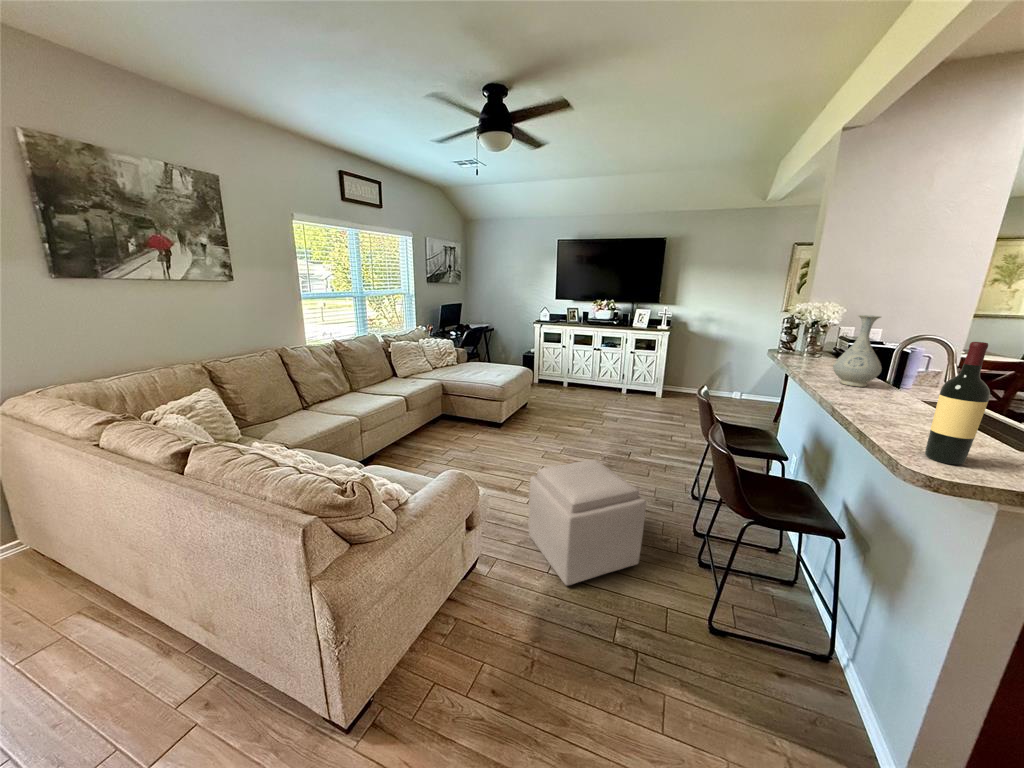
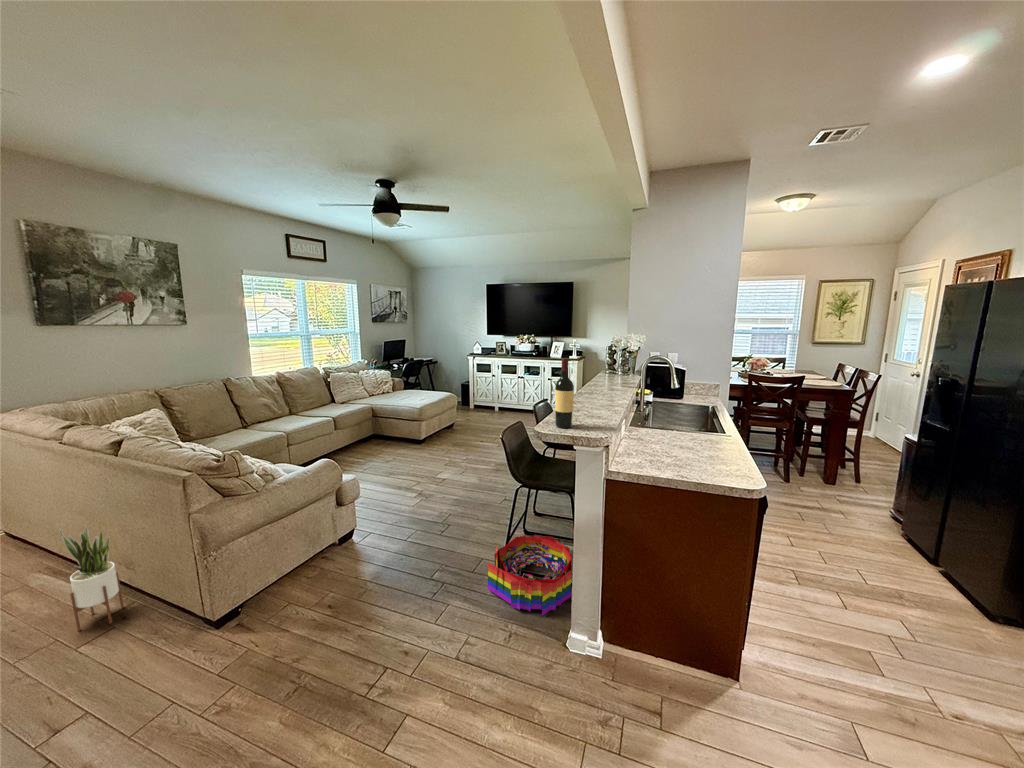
vase: present [833,315,882,387] -> none [595,345,621,393]
ottoman: present [529,459,646,585] -> none [402,456,479,546]
storage bin: none [696,580,849,726] -> present [488,535,572,615]
potted plant: none [102,581,201,729] -> present [57,525,124,631]

